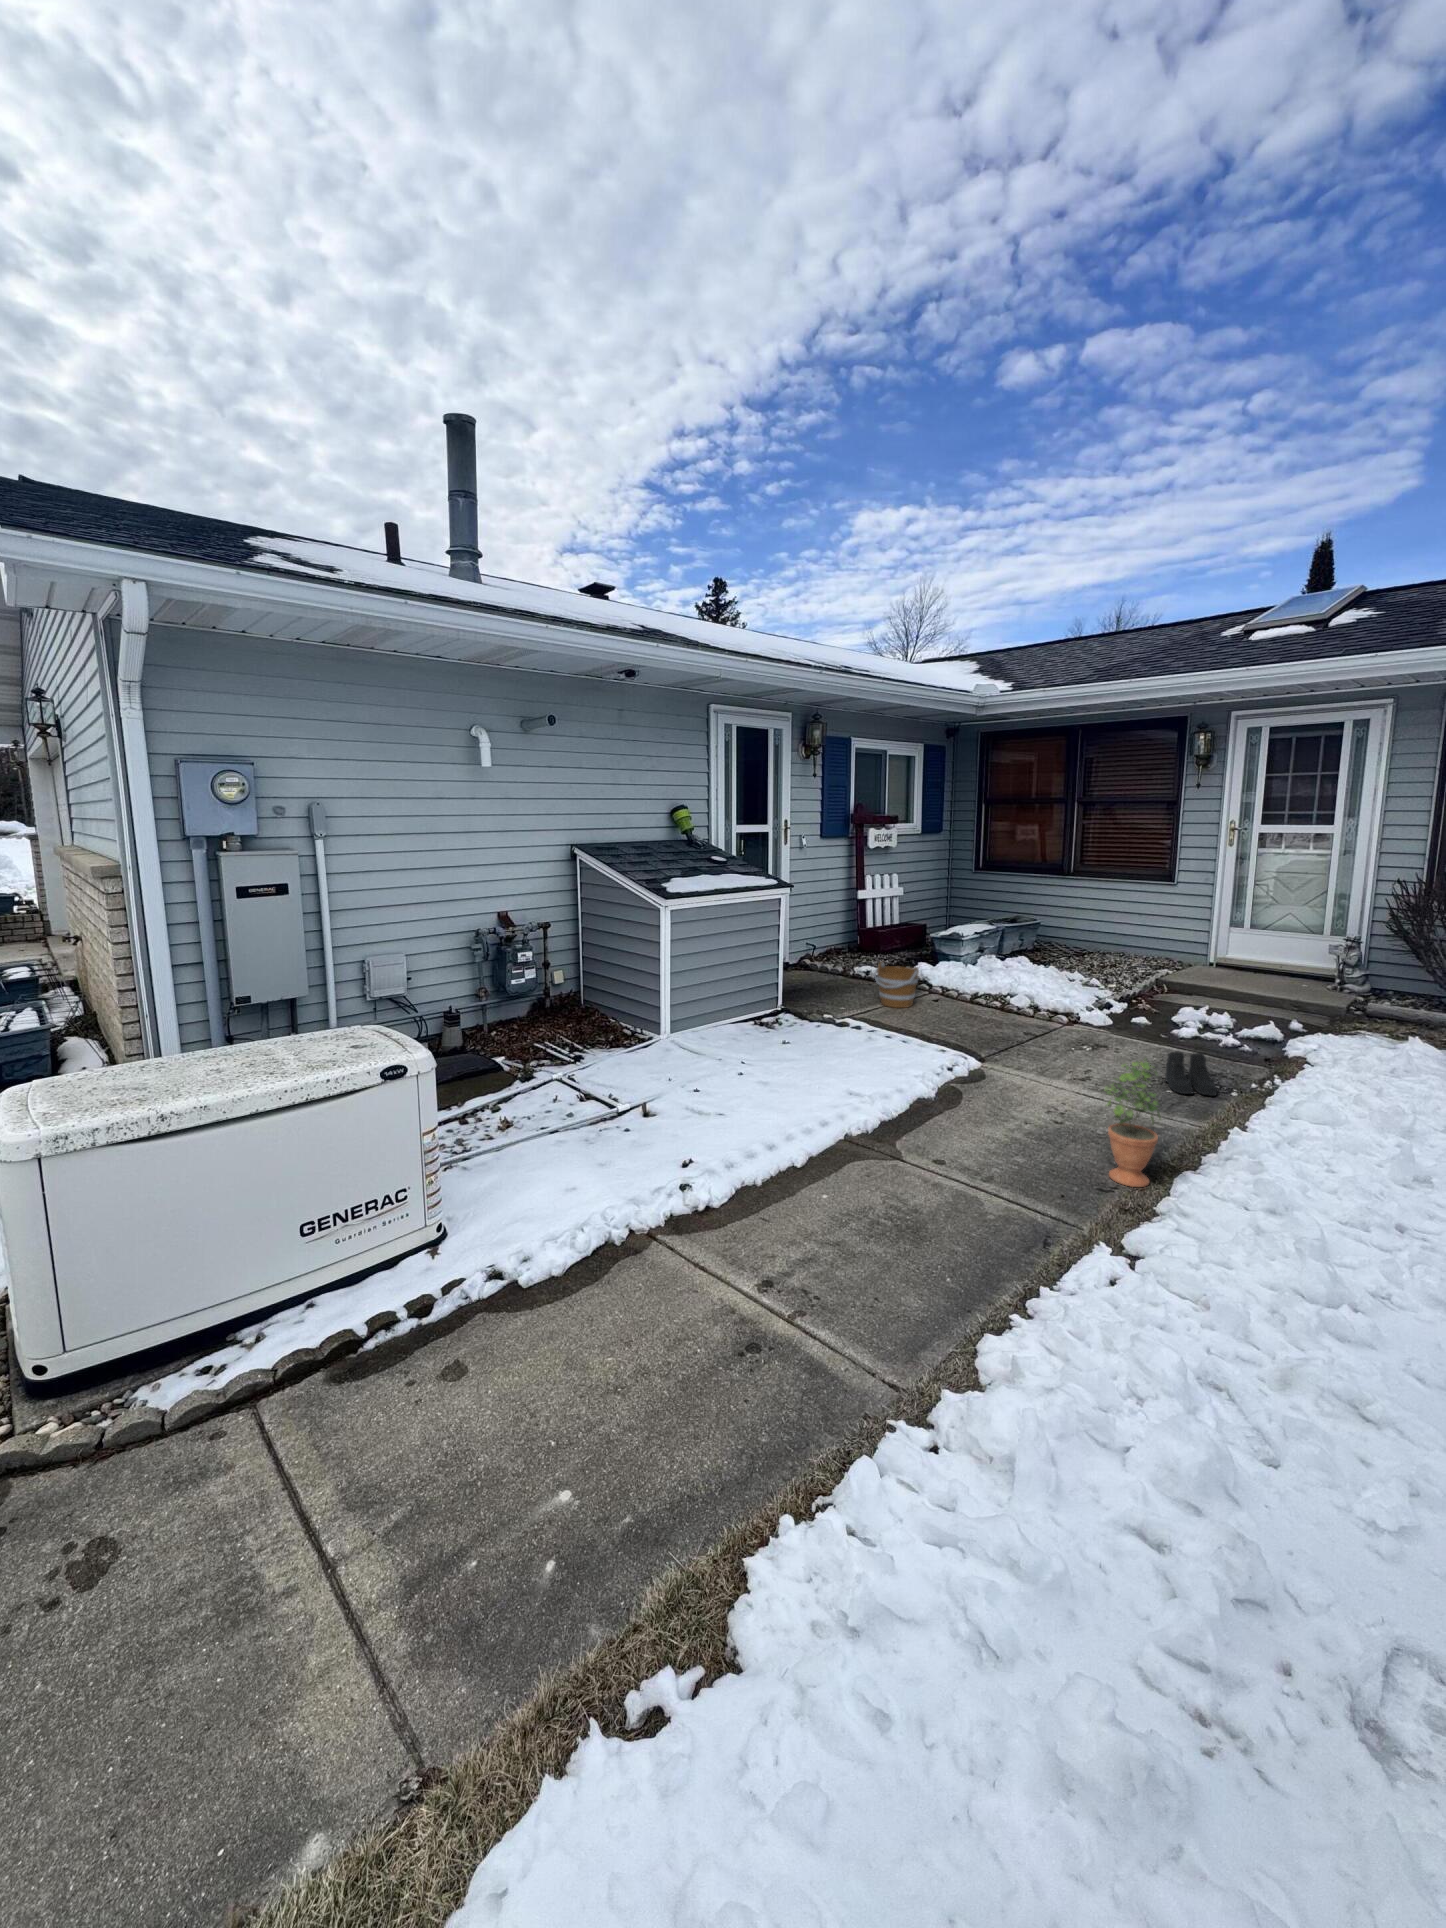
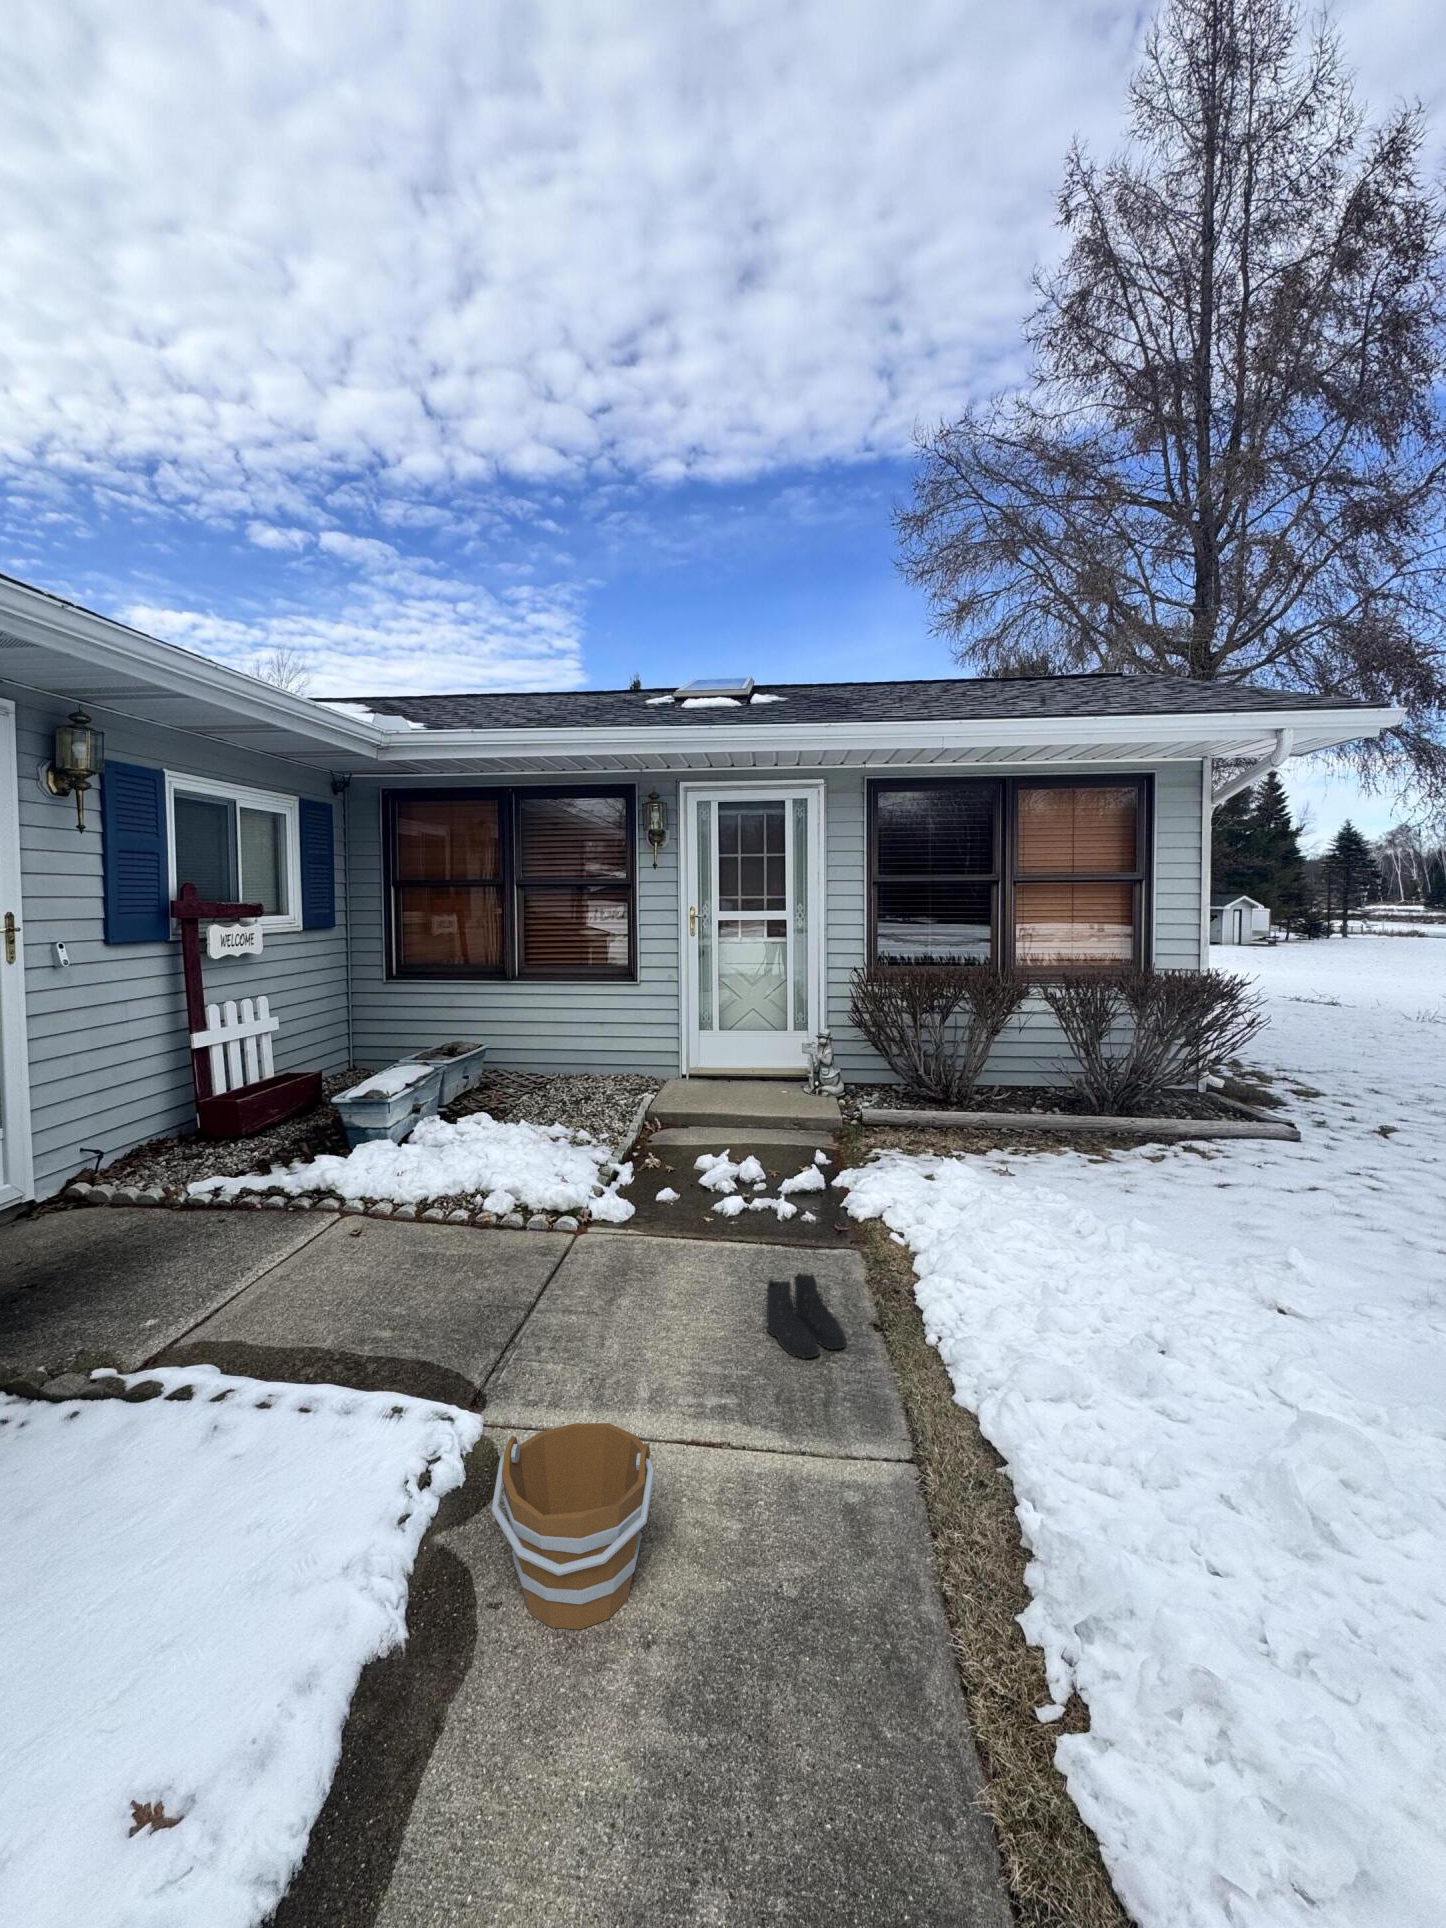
bucket: present [874,962,919,1008] -> present [491,1423,655,1630]
potted plant: present [1103,1058,1160,1187] -> none [830,1421,953,1766]

